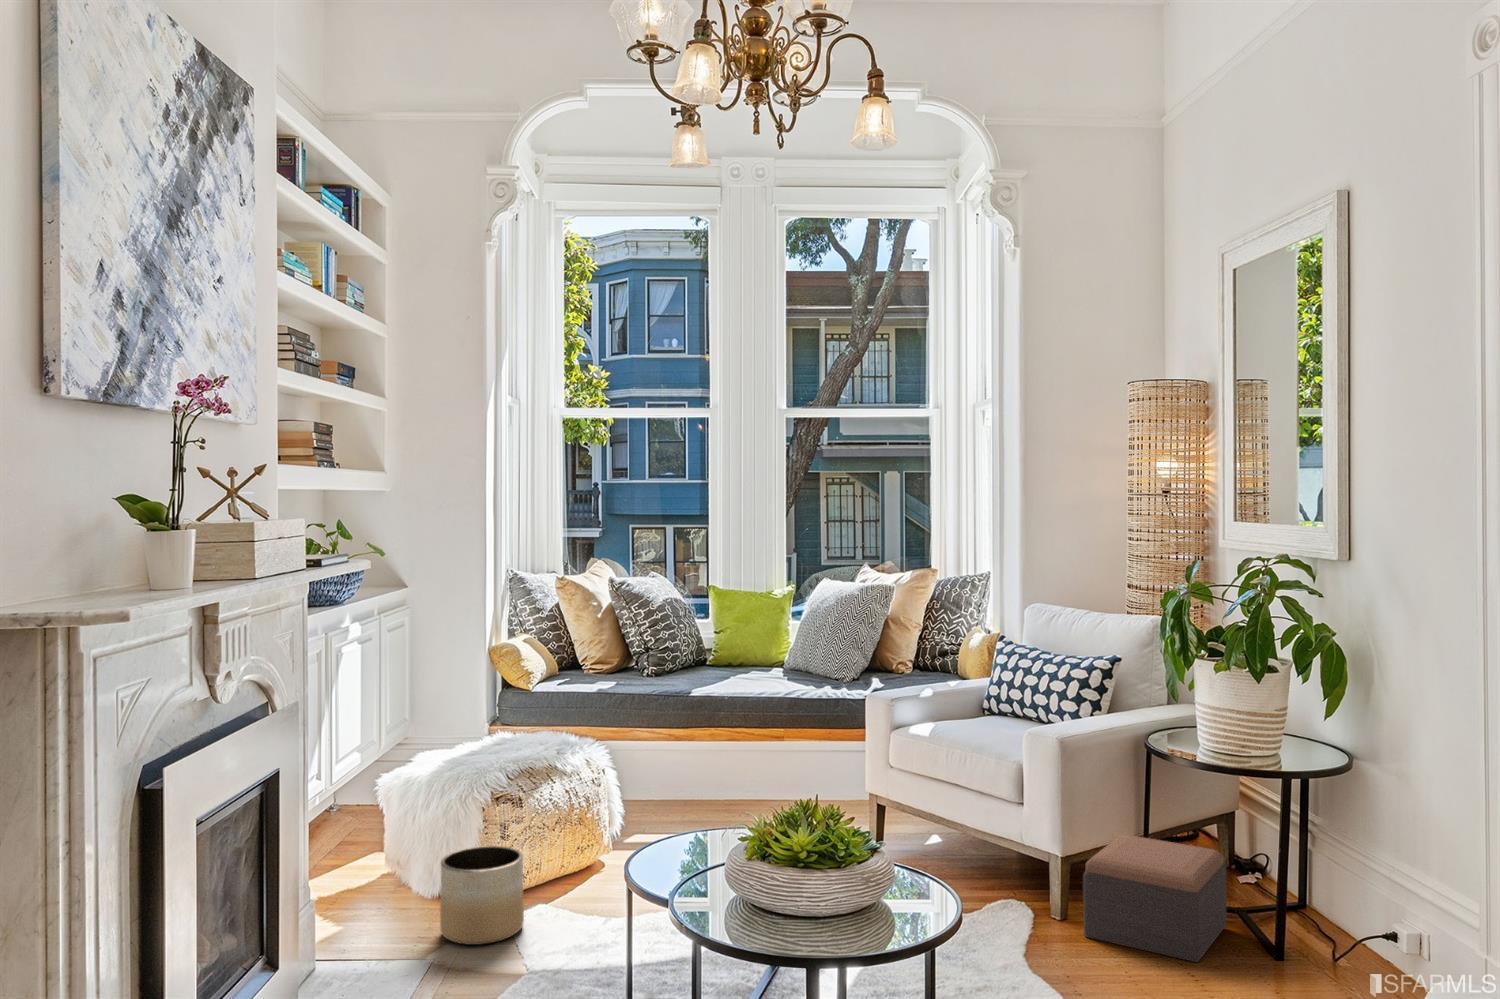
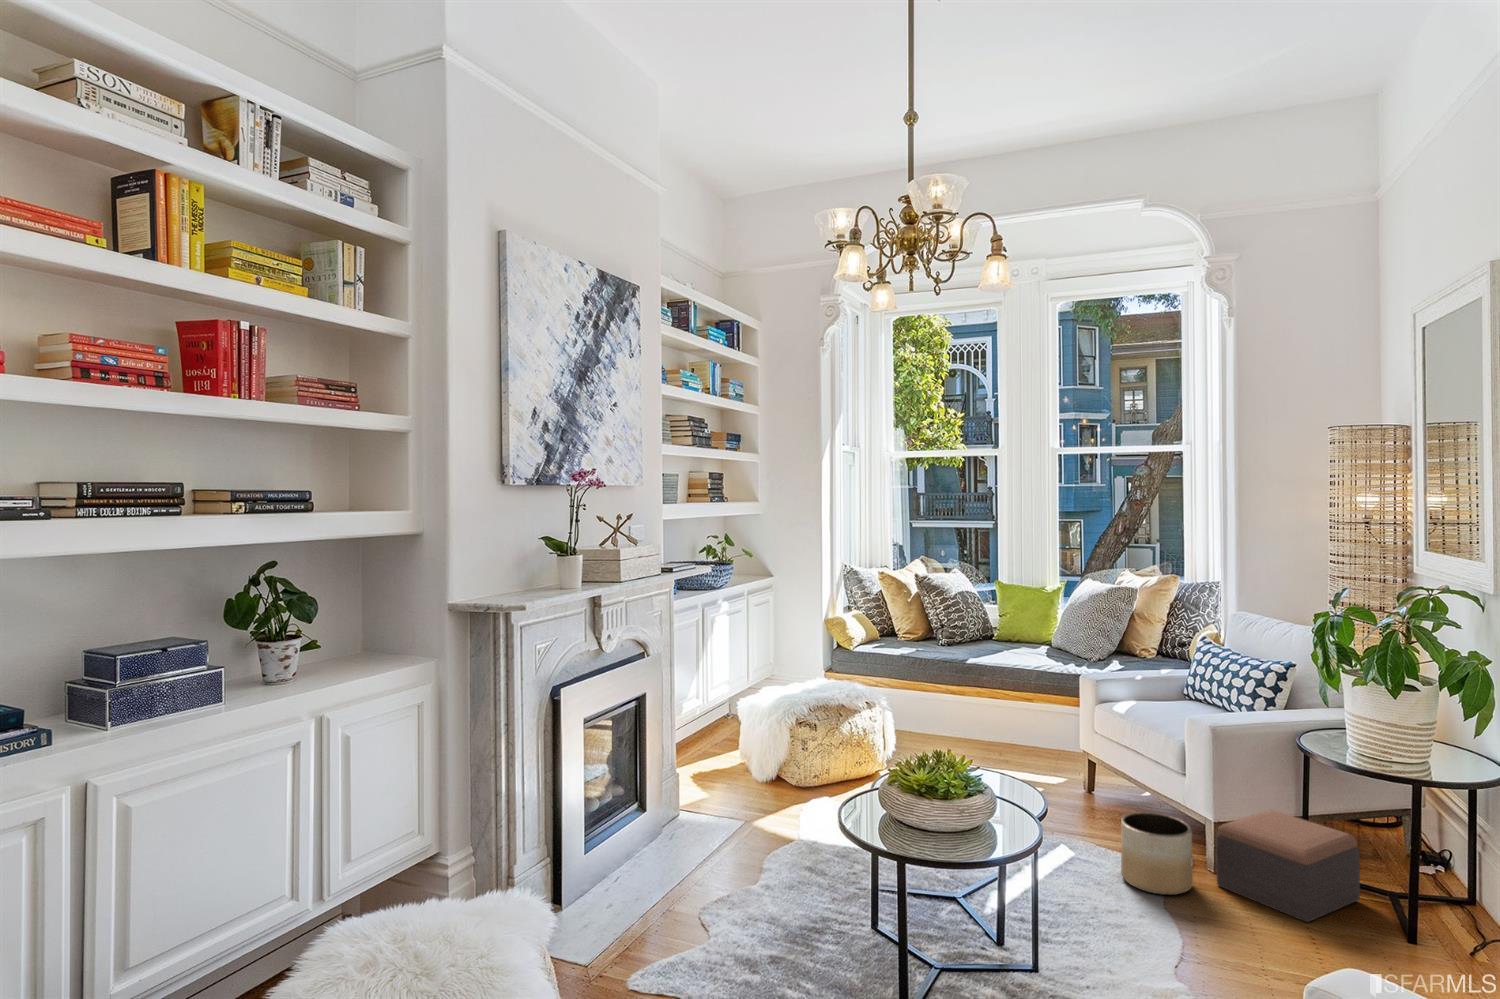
planter: present [440,846,524,945] -> present [1121,812,1193,895]

